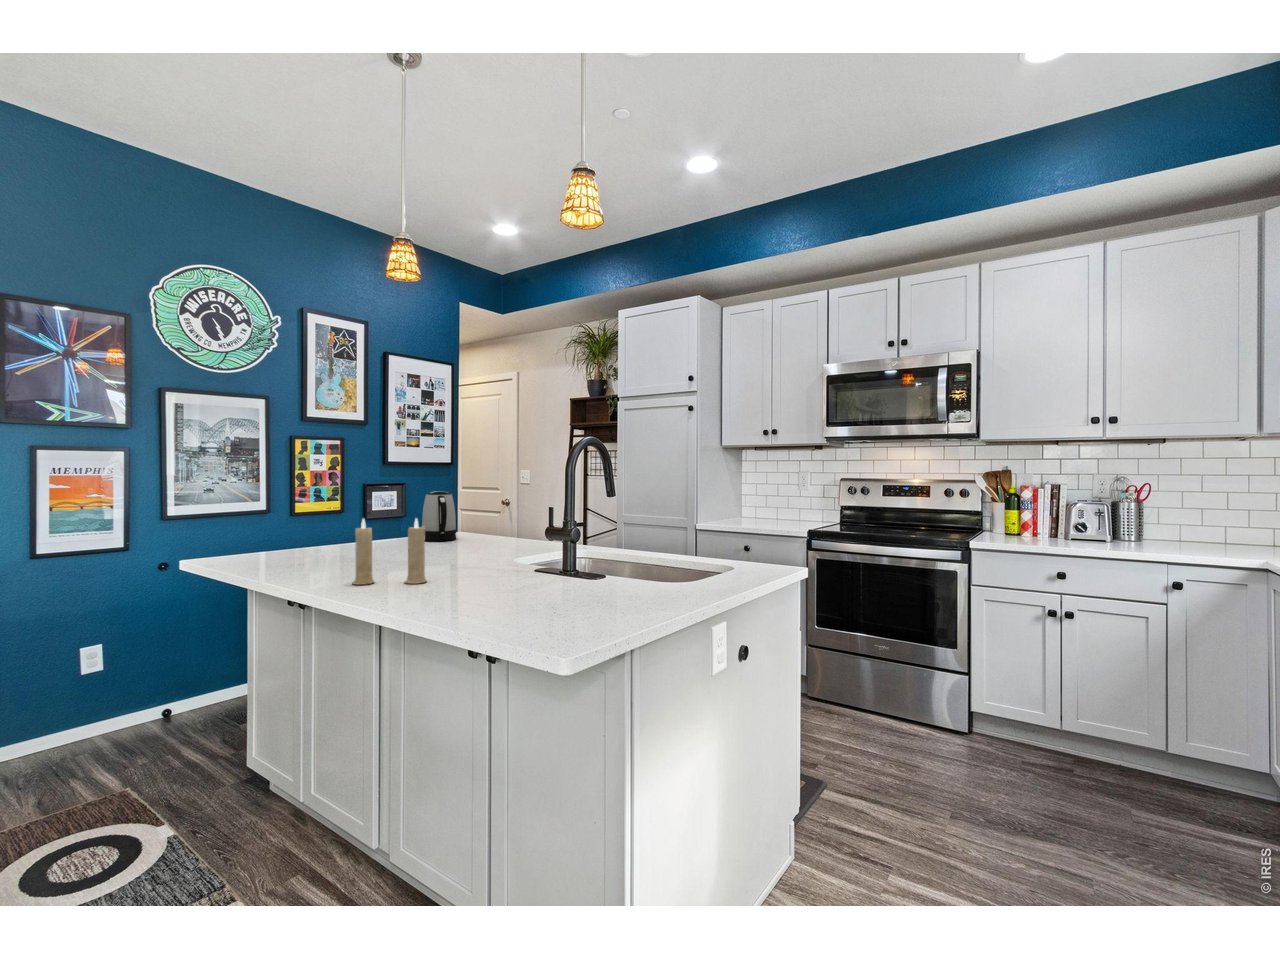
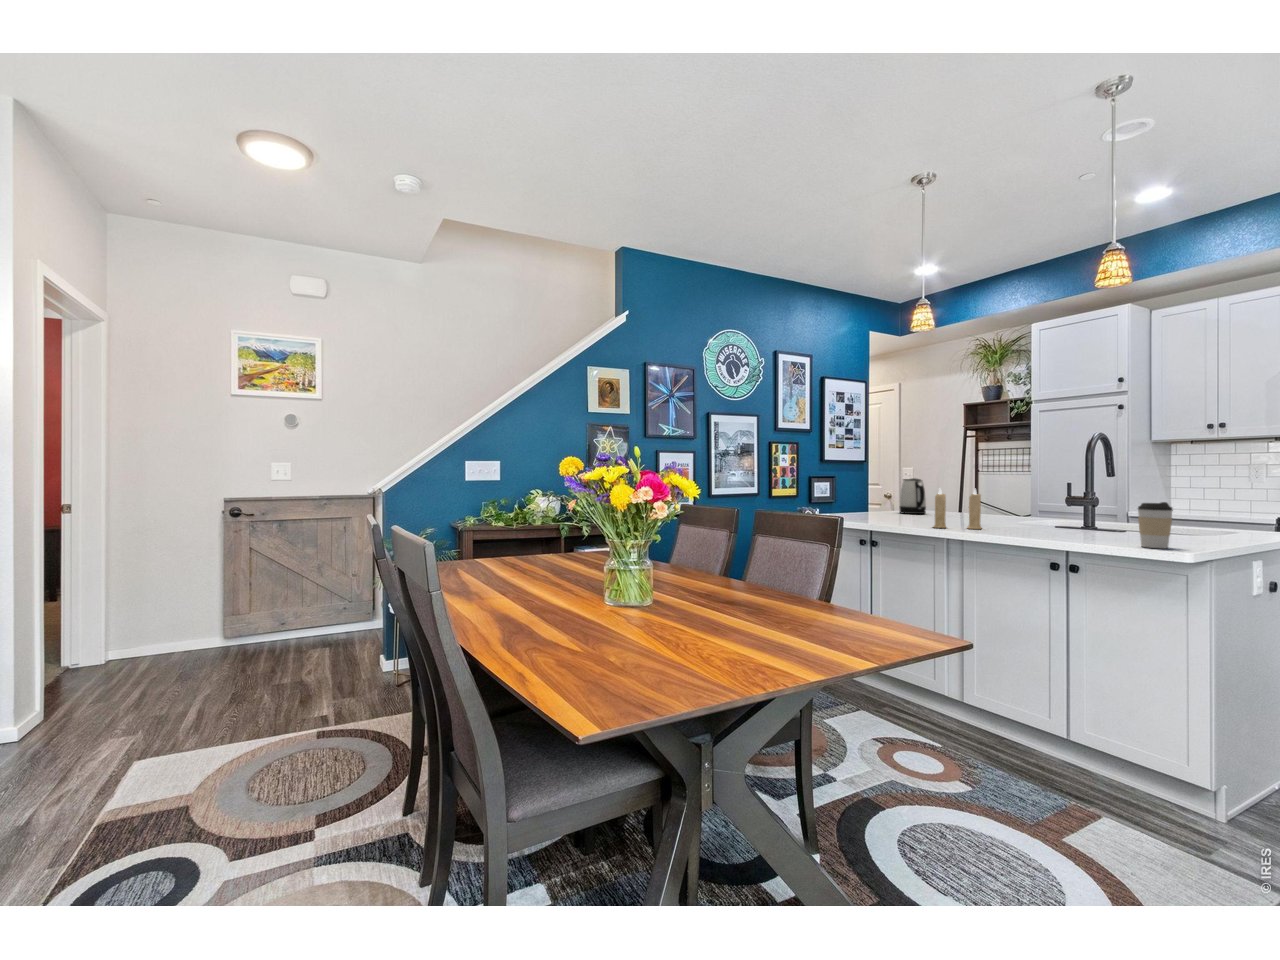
coffee cup: none [548,553,595,636] -> present [1138,502,1173,548]

